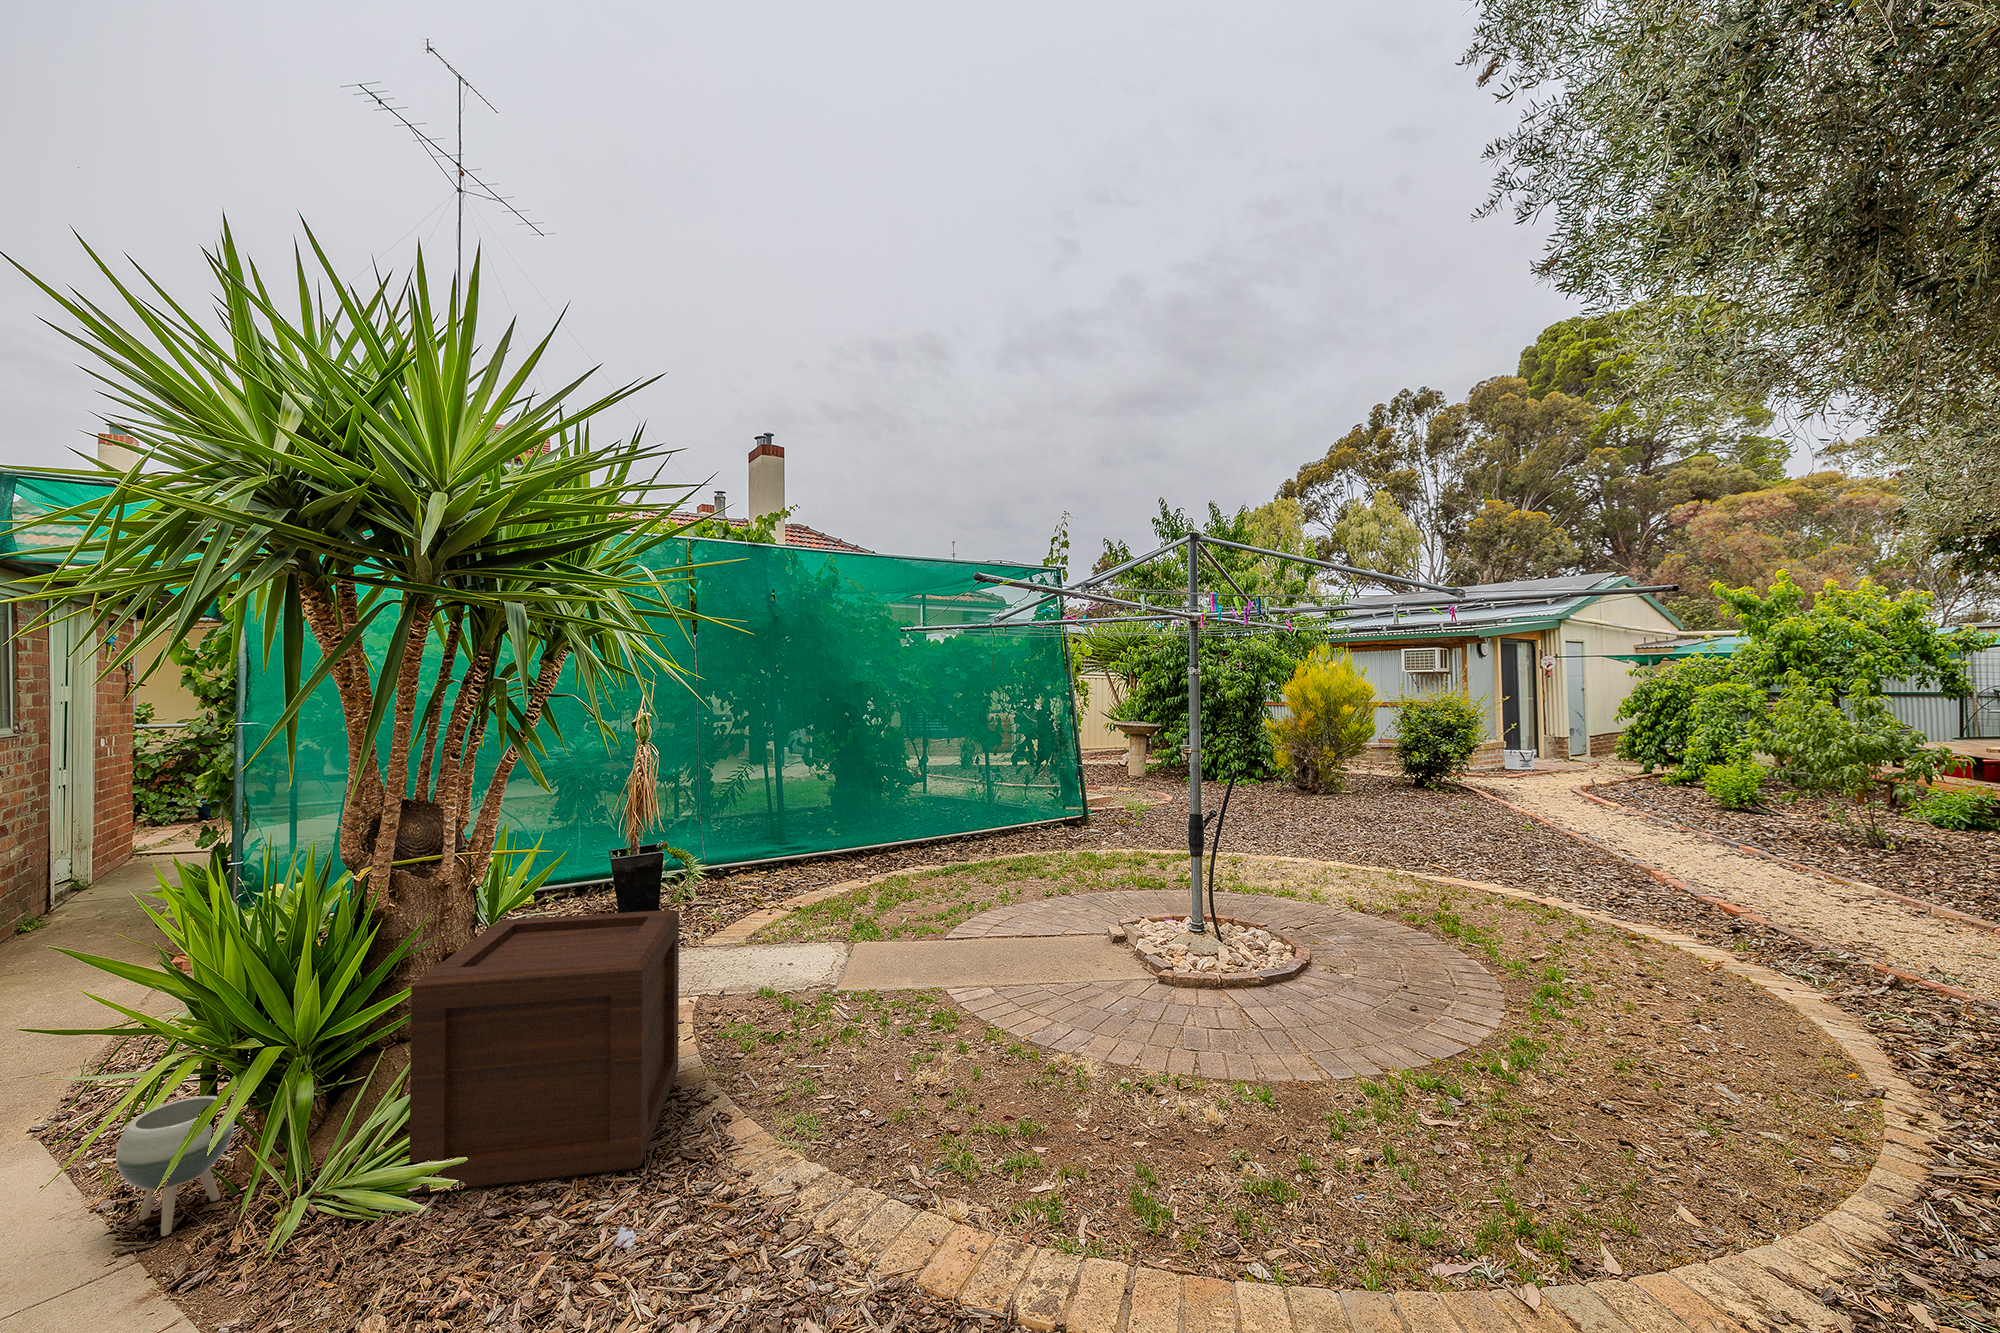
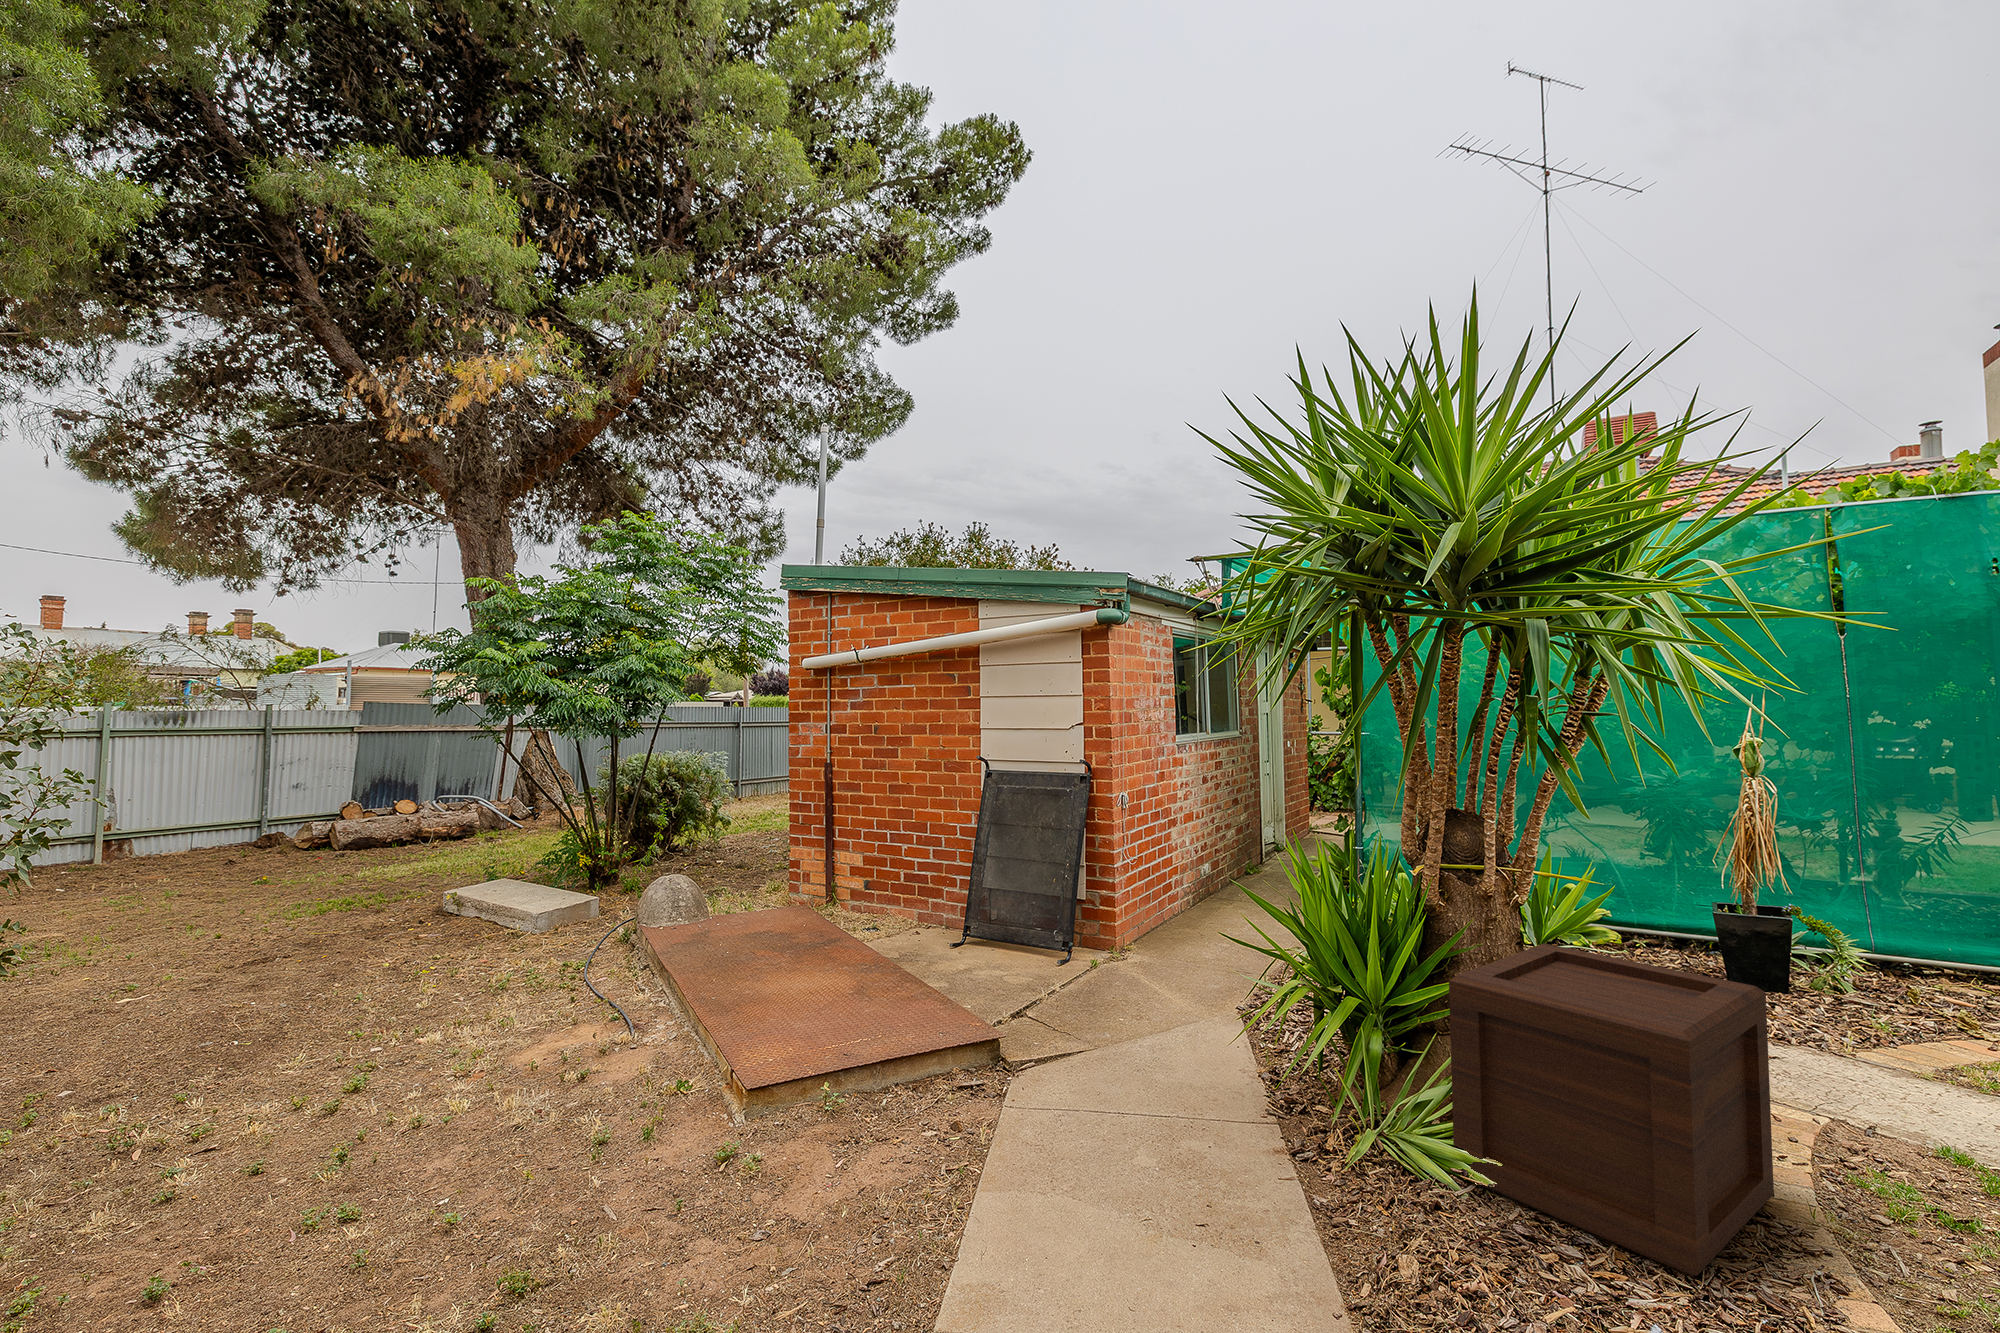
planter: present [116,1096,234,1236] -> none [1267,1016,1332,1114]

